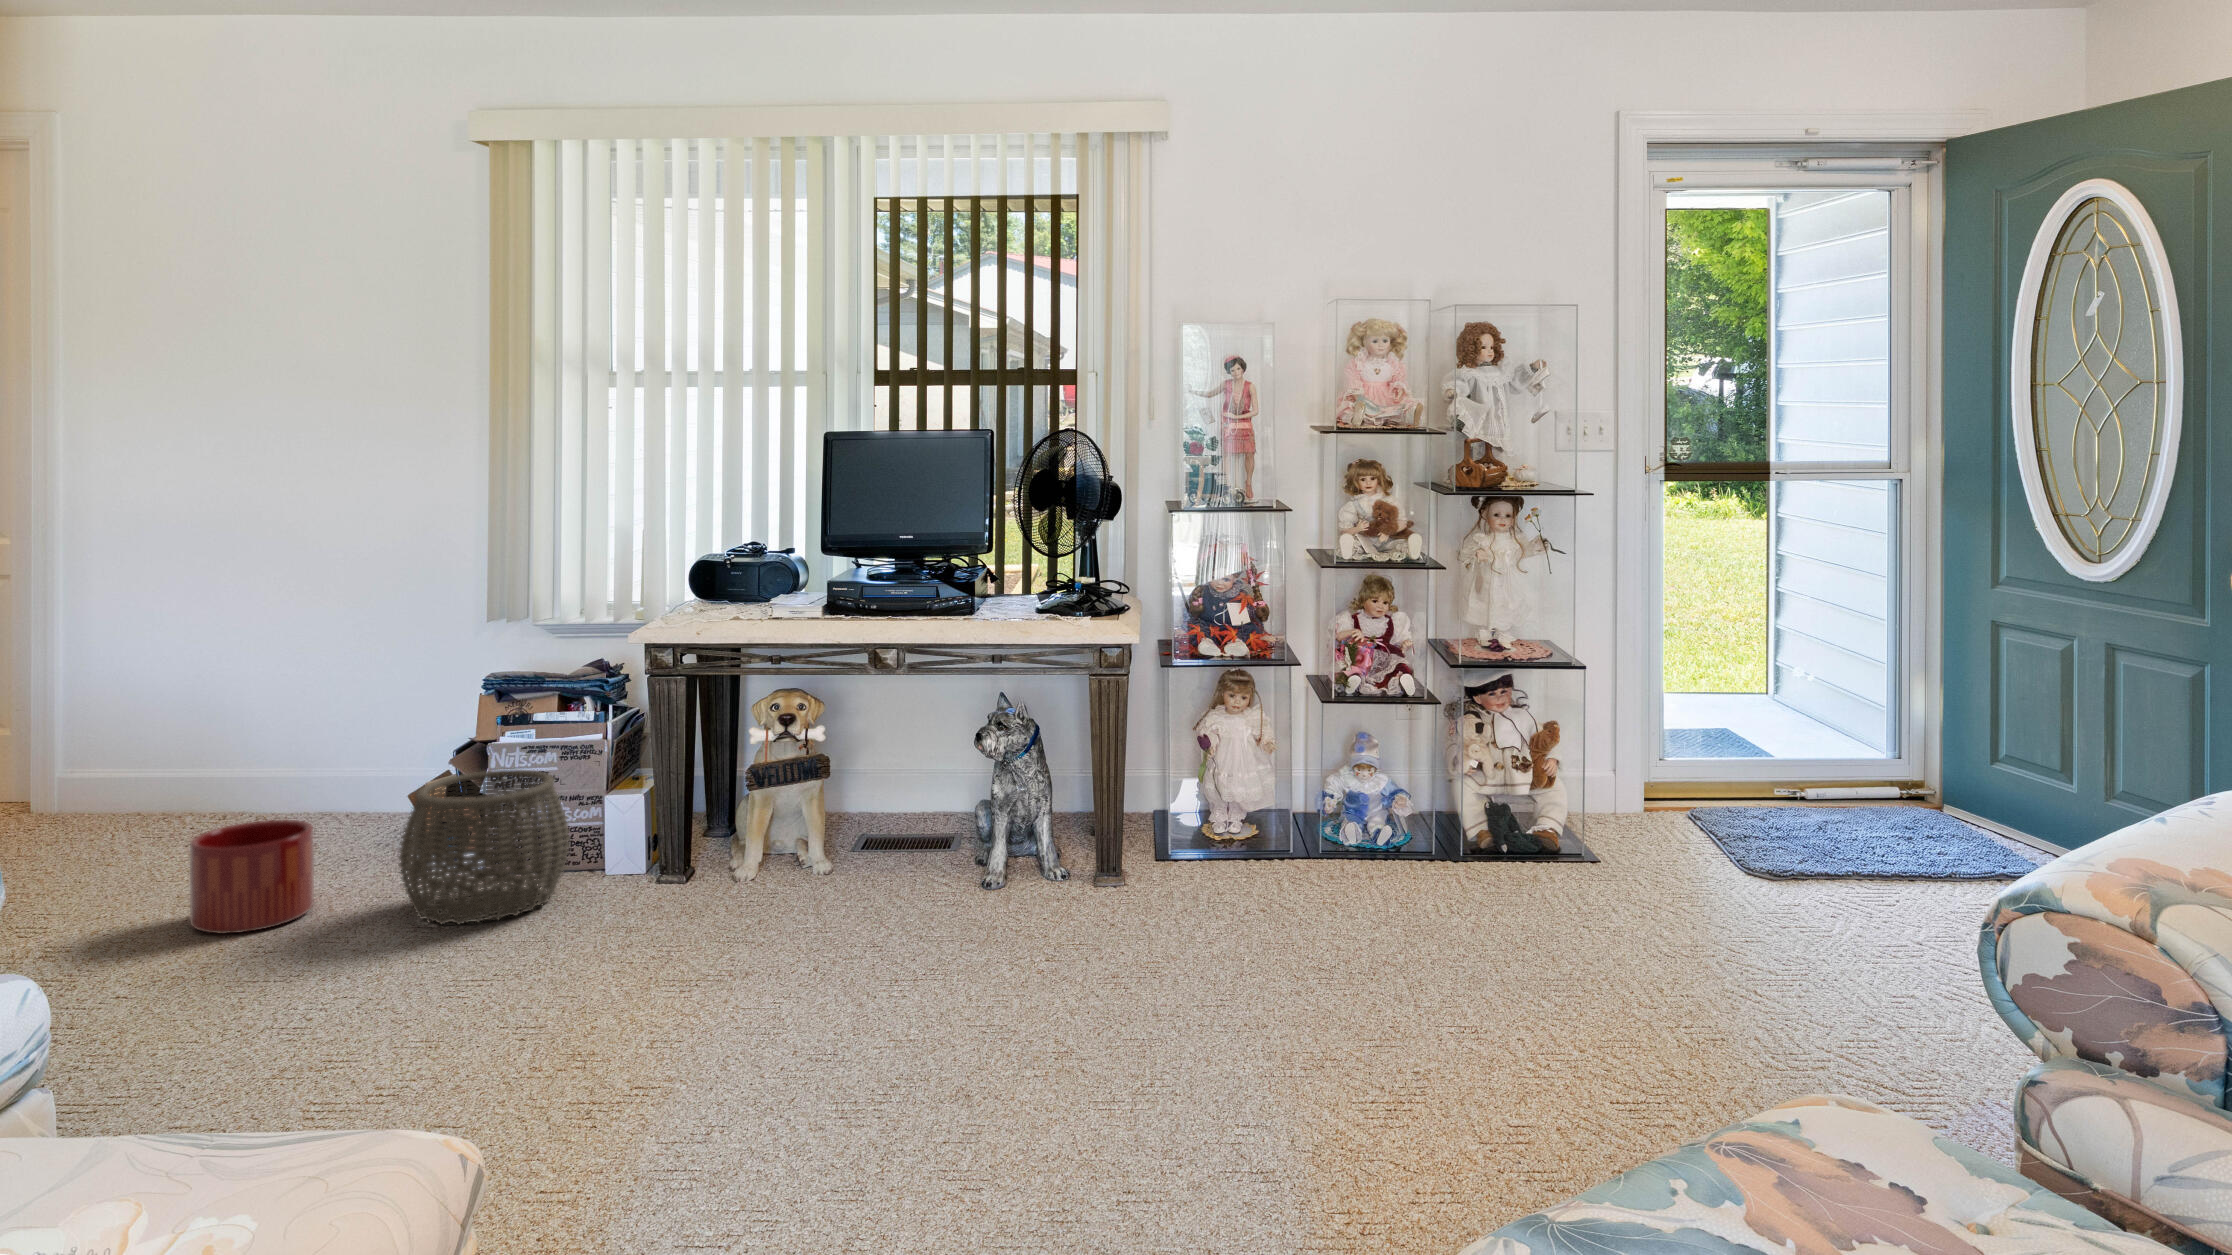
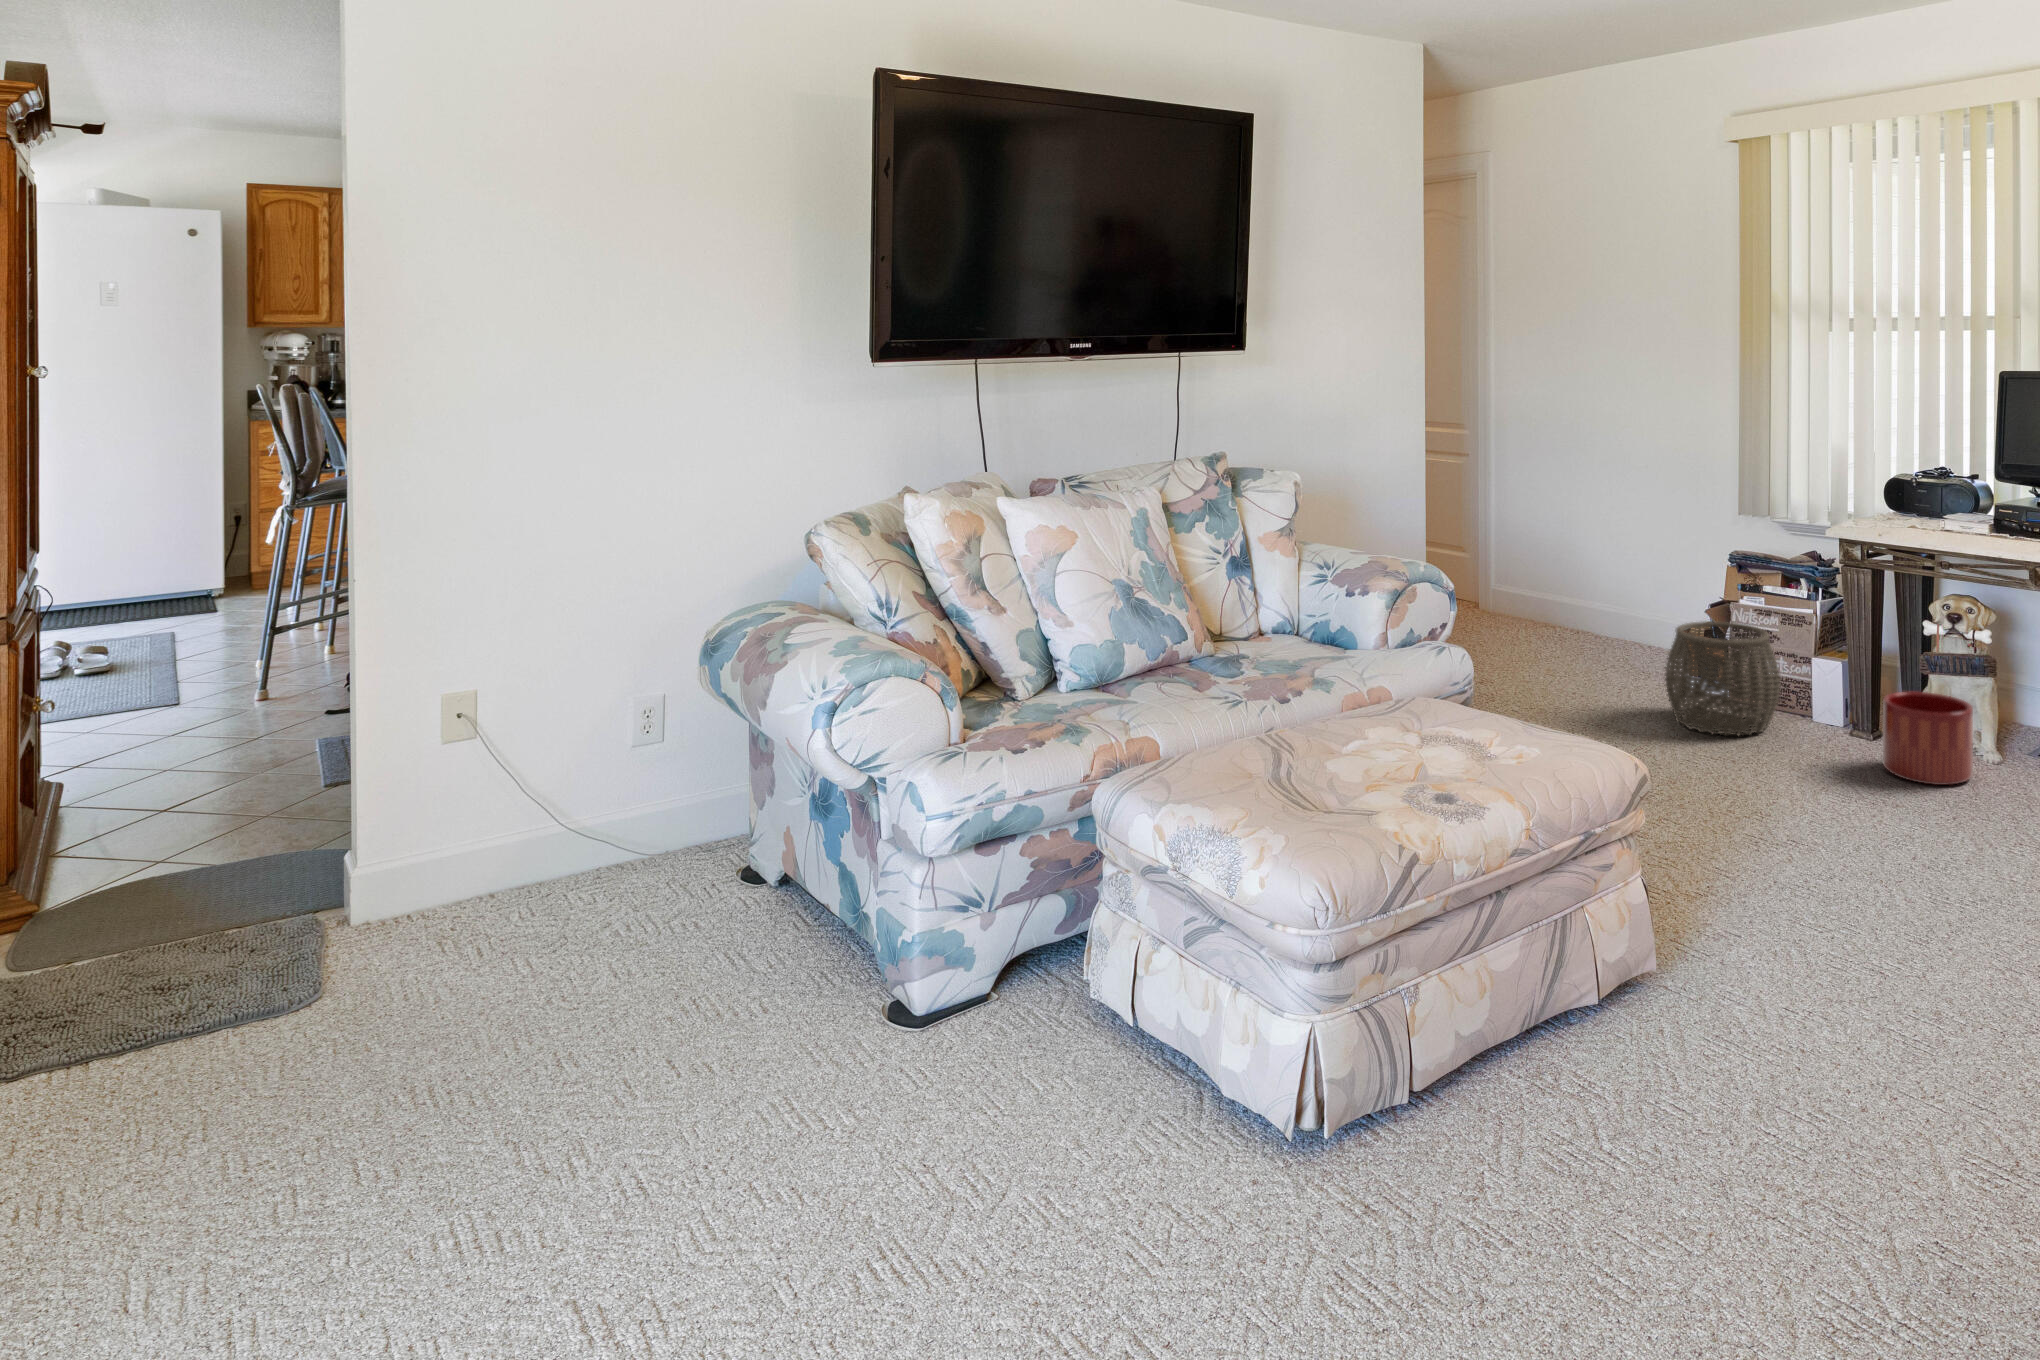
planter: present [190,820,314,933] -> present [1883,692,1973,785]

